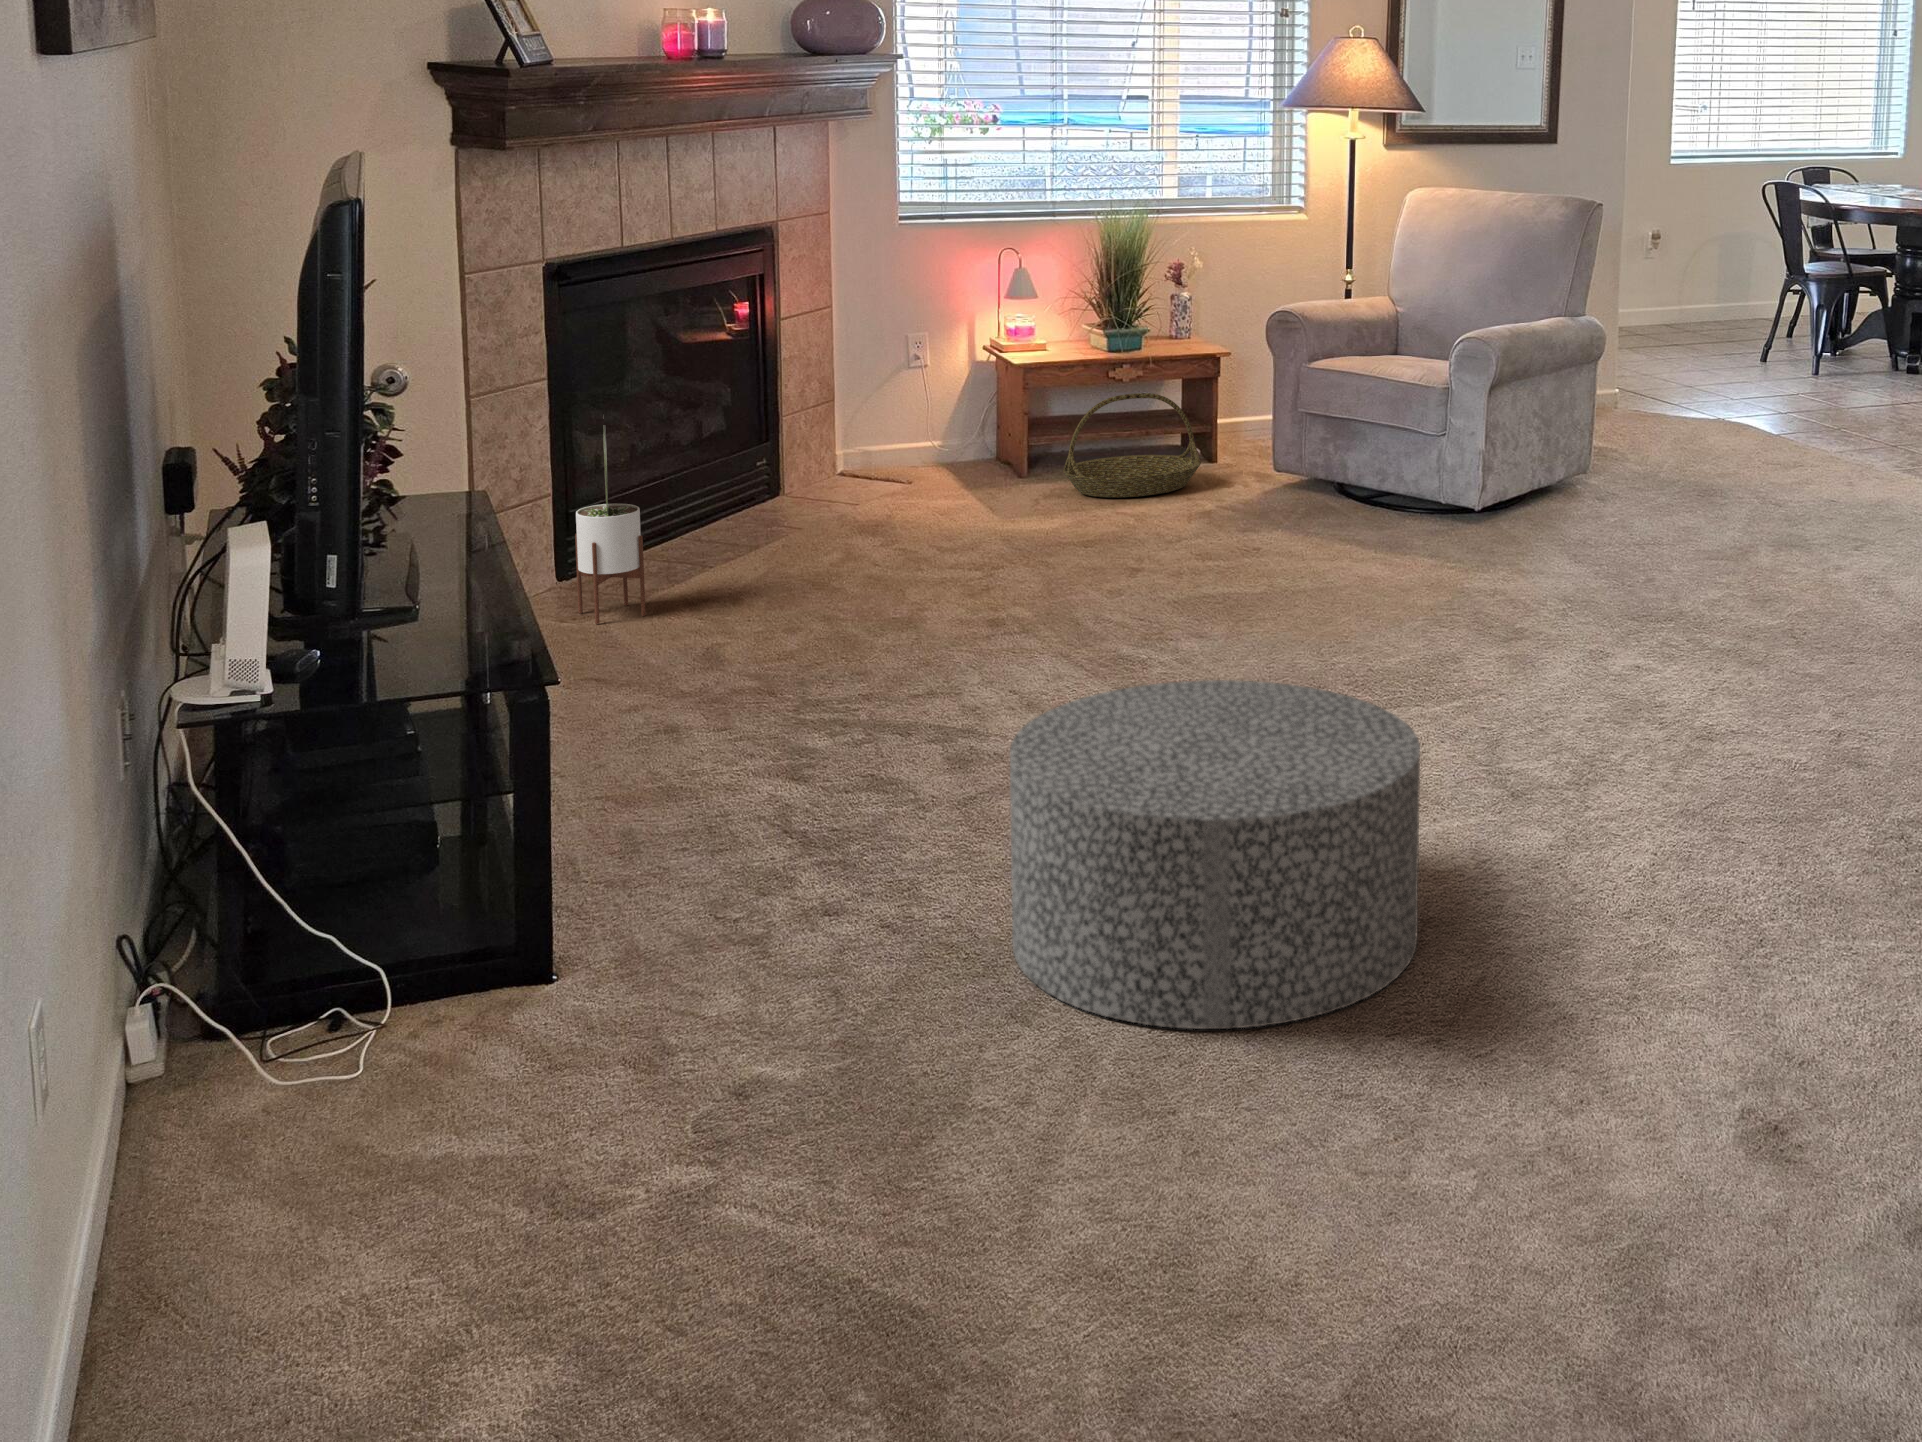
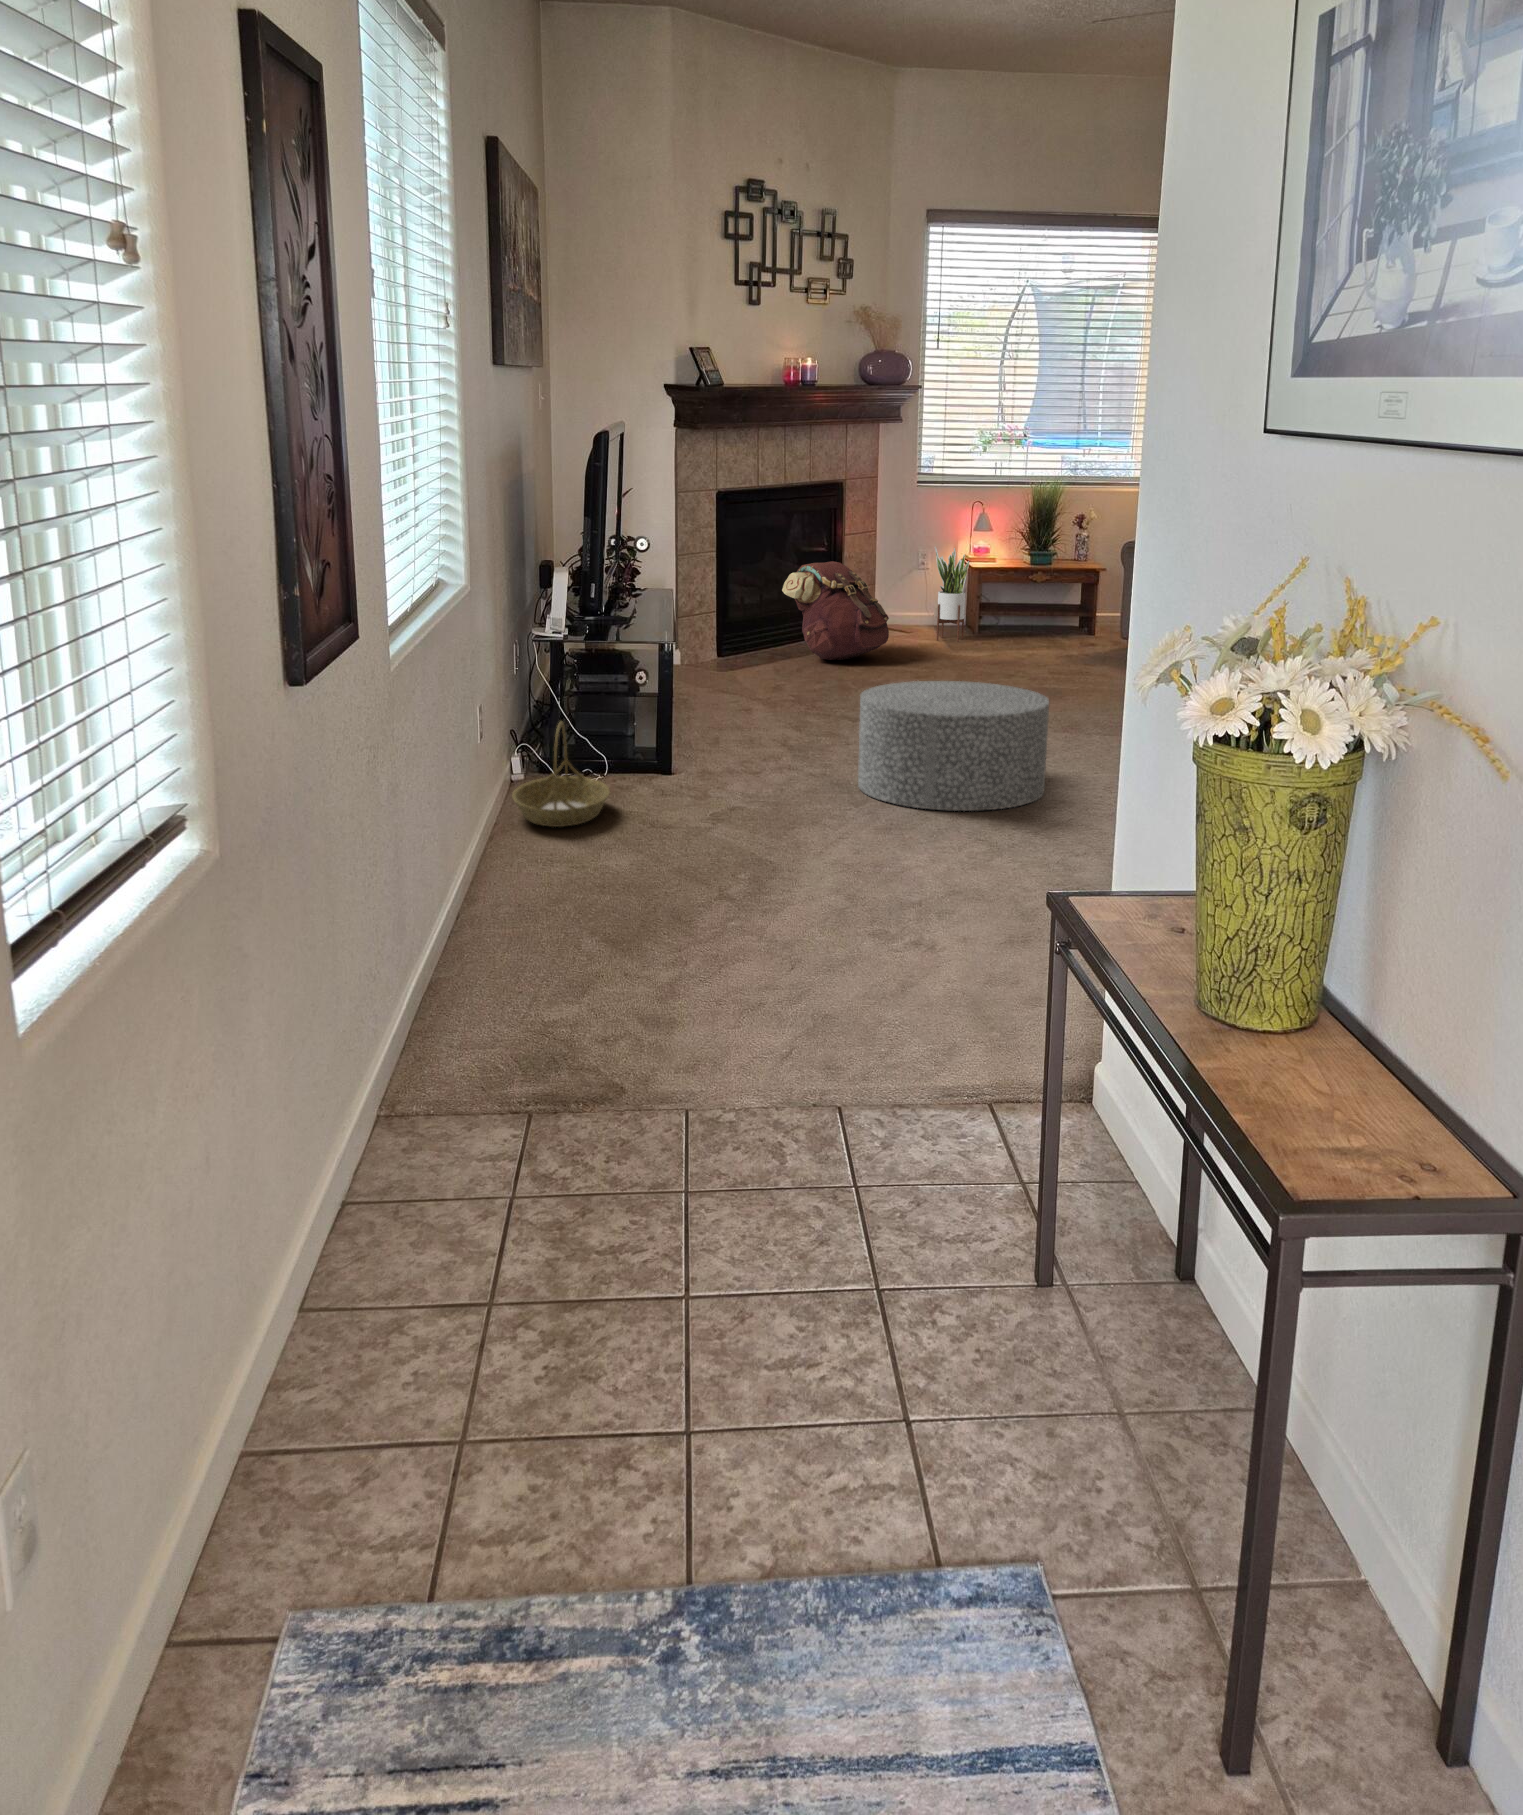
backpack: none [679,376,890,565] -> present [782,561,889,660]
basket: present [1063,393,1201,497] -> present [512,721,610,827]
potted plant: present [575,433,646,624] -> present [935,547,969,642]

